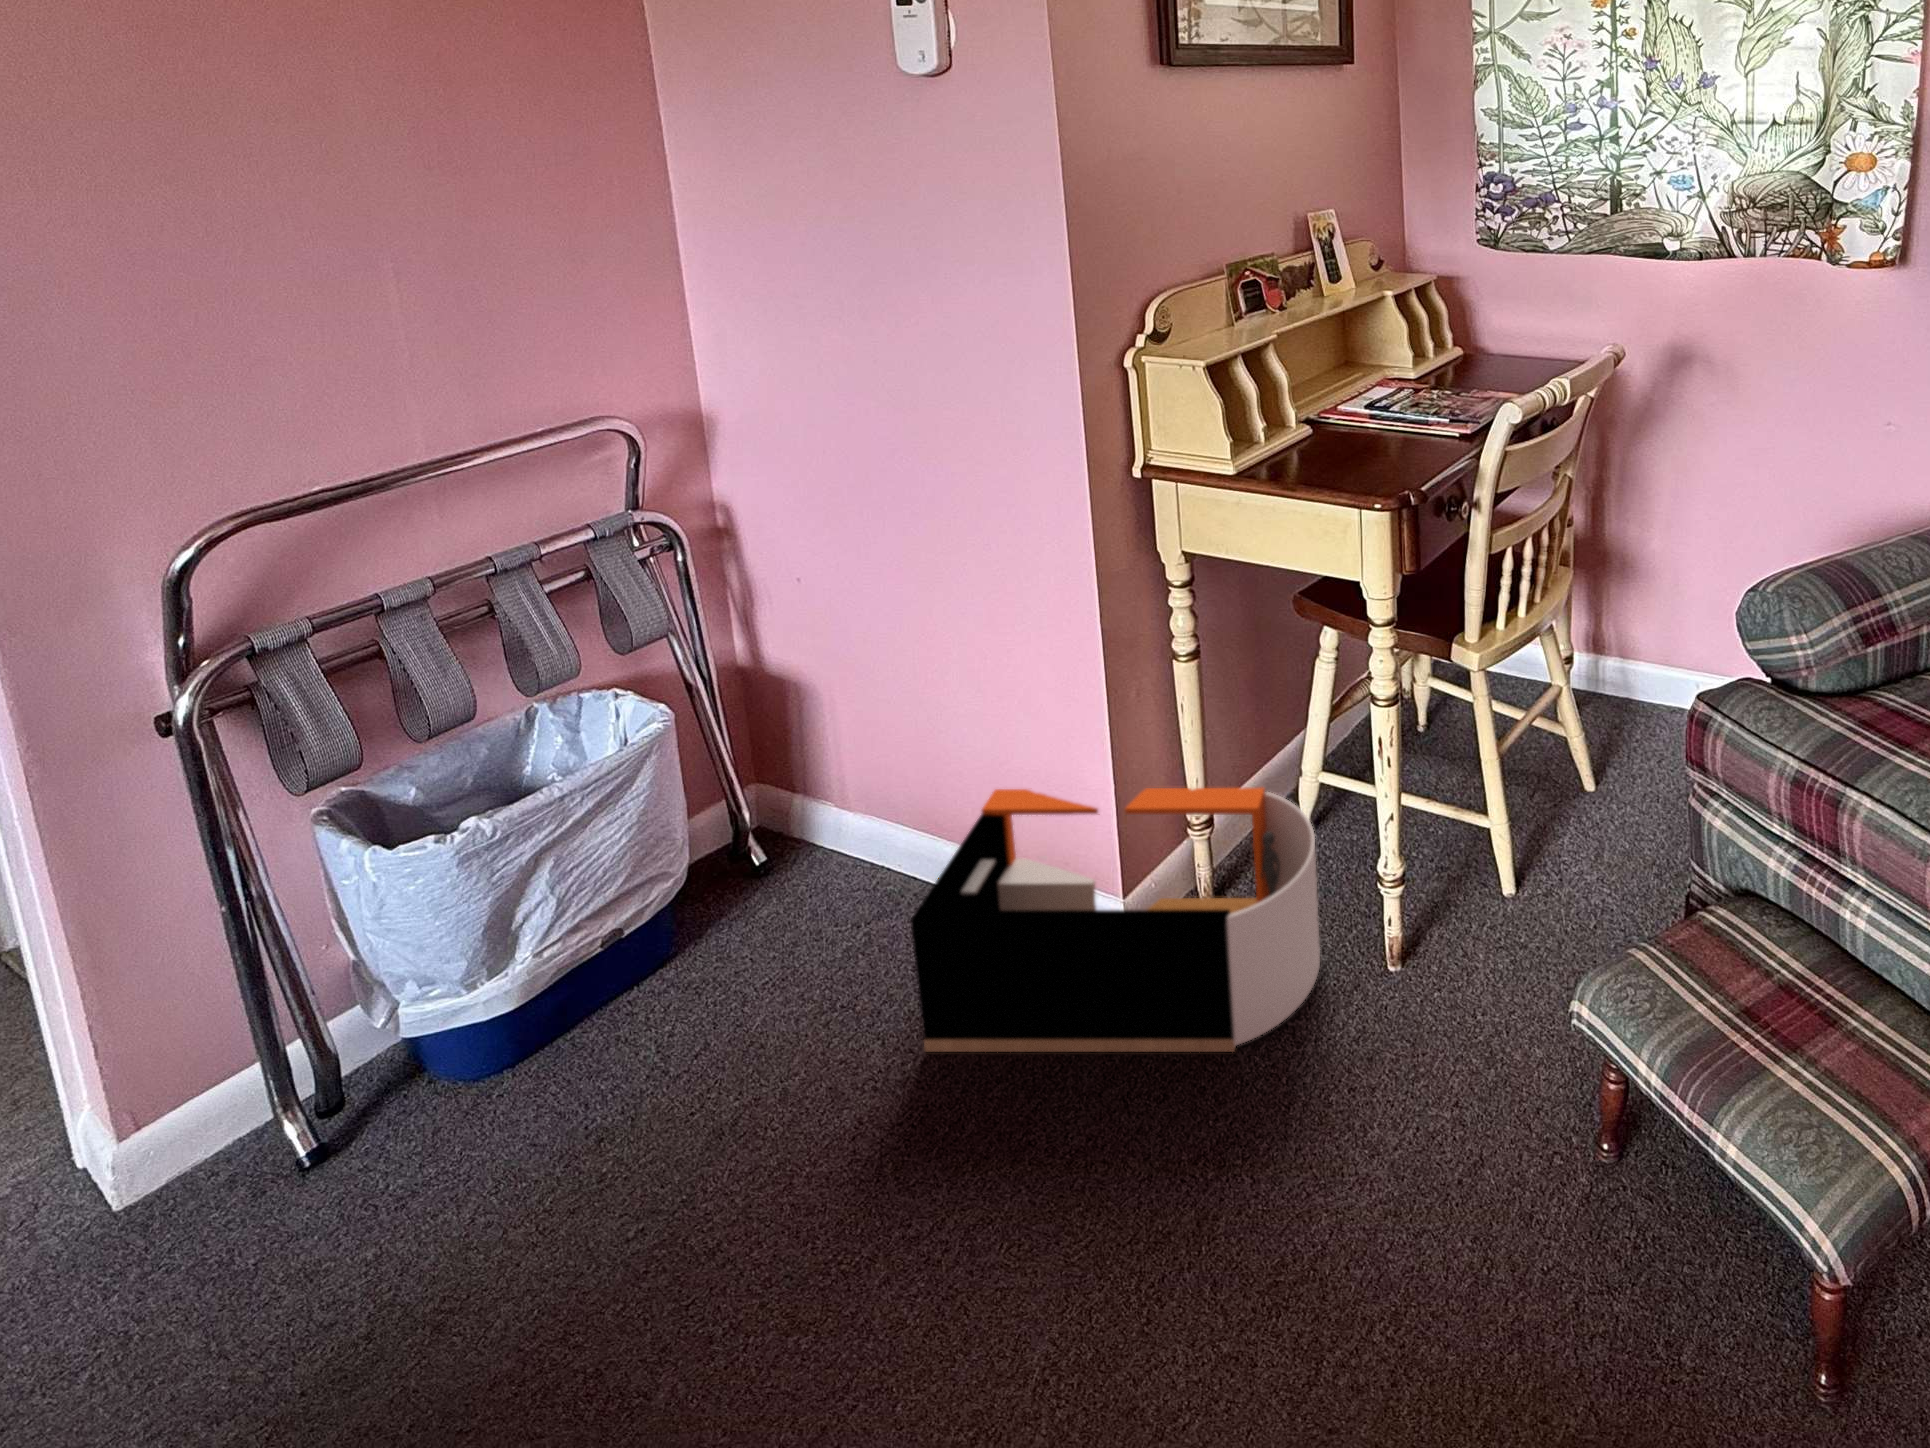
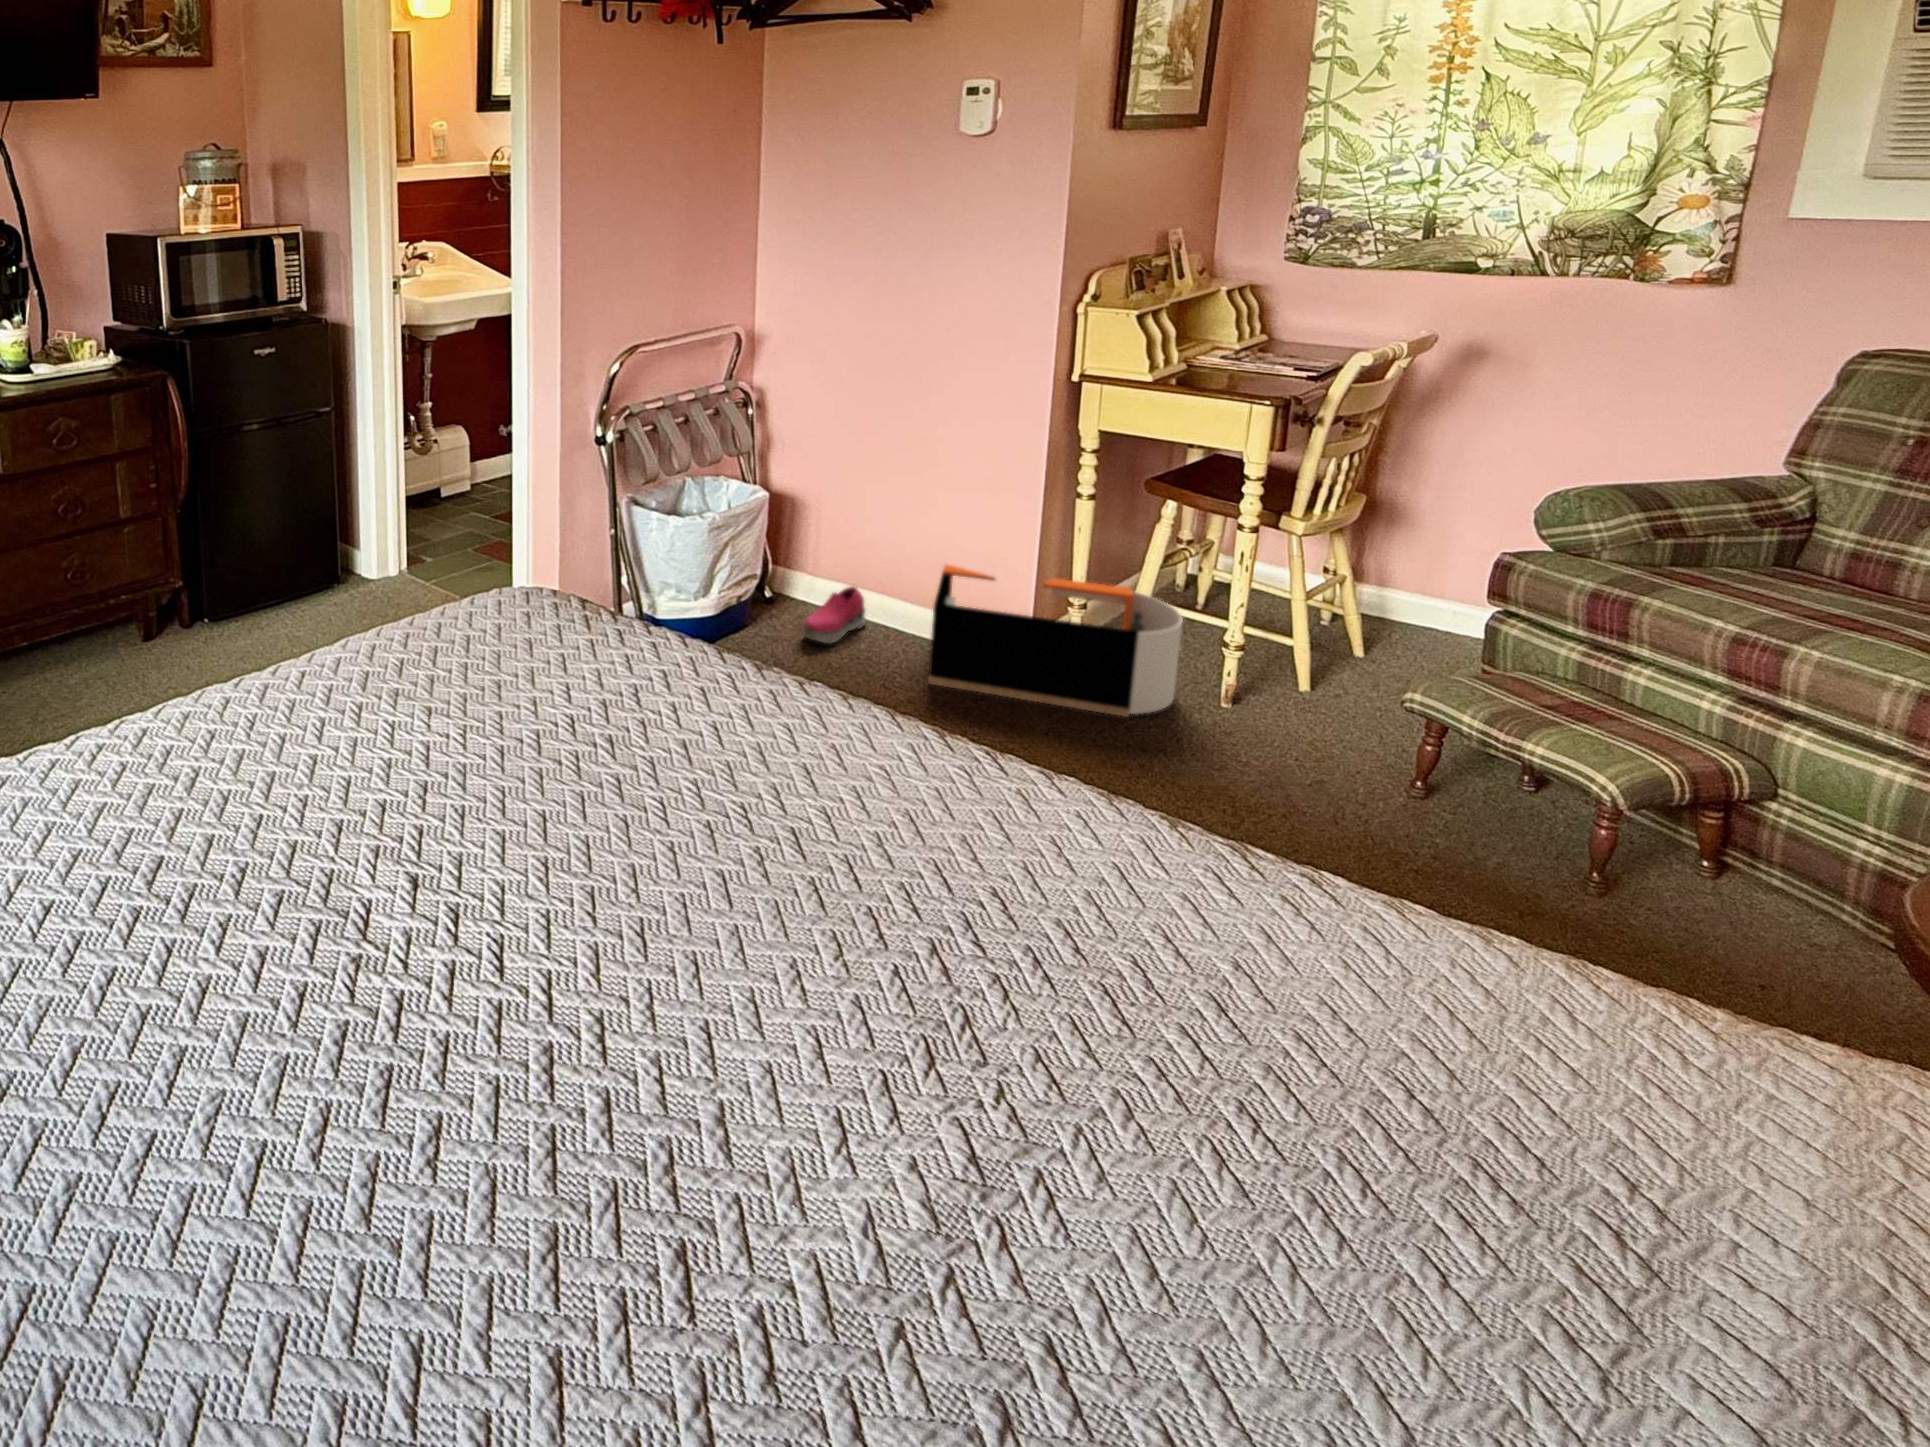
shoe: none [749,841,900,982] -> present [803,587,866,643]

